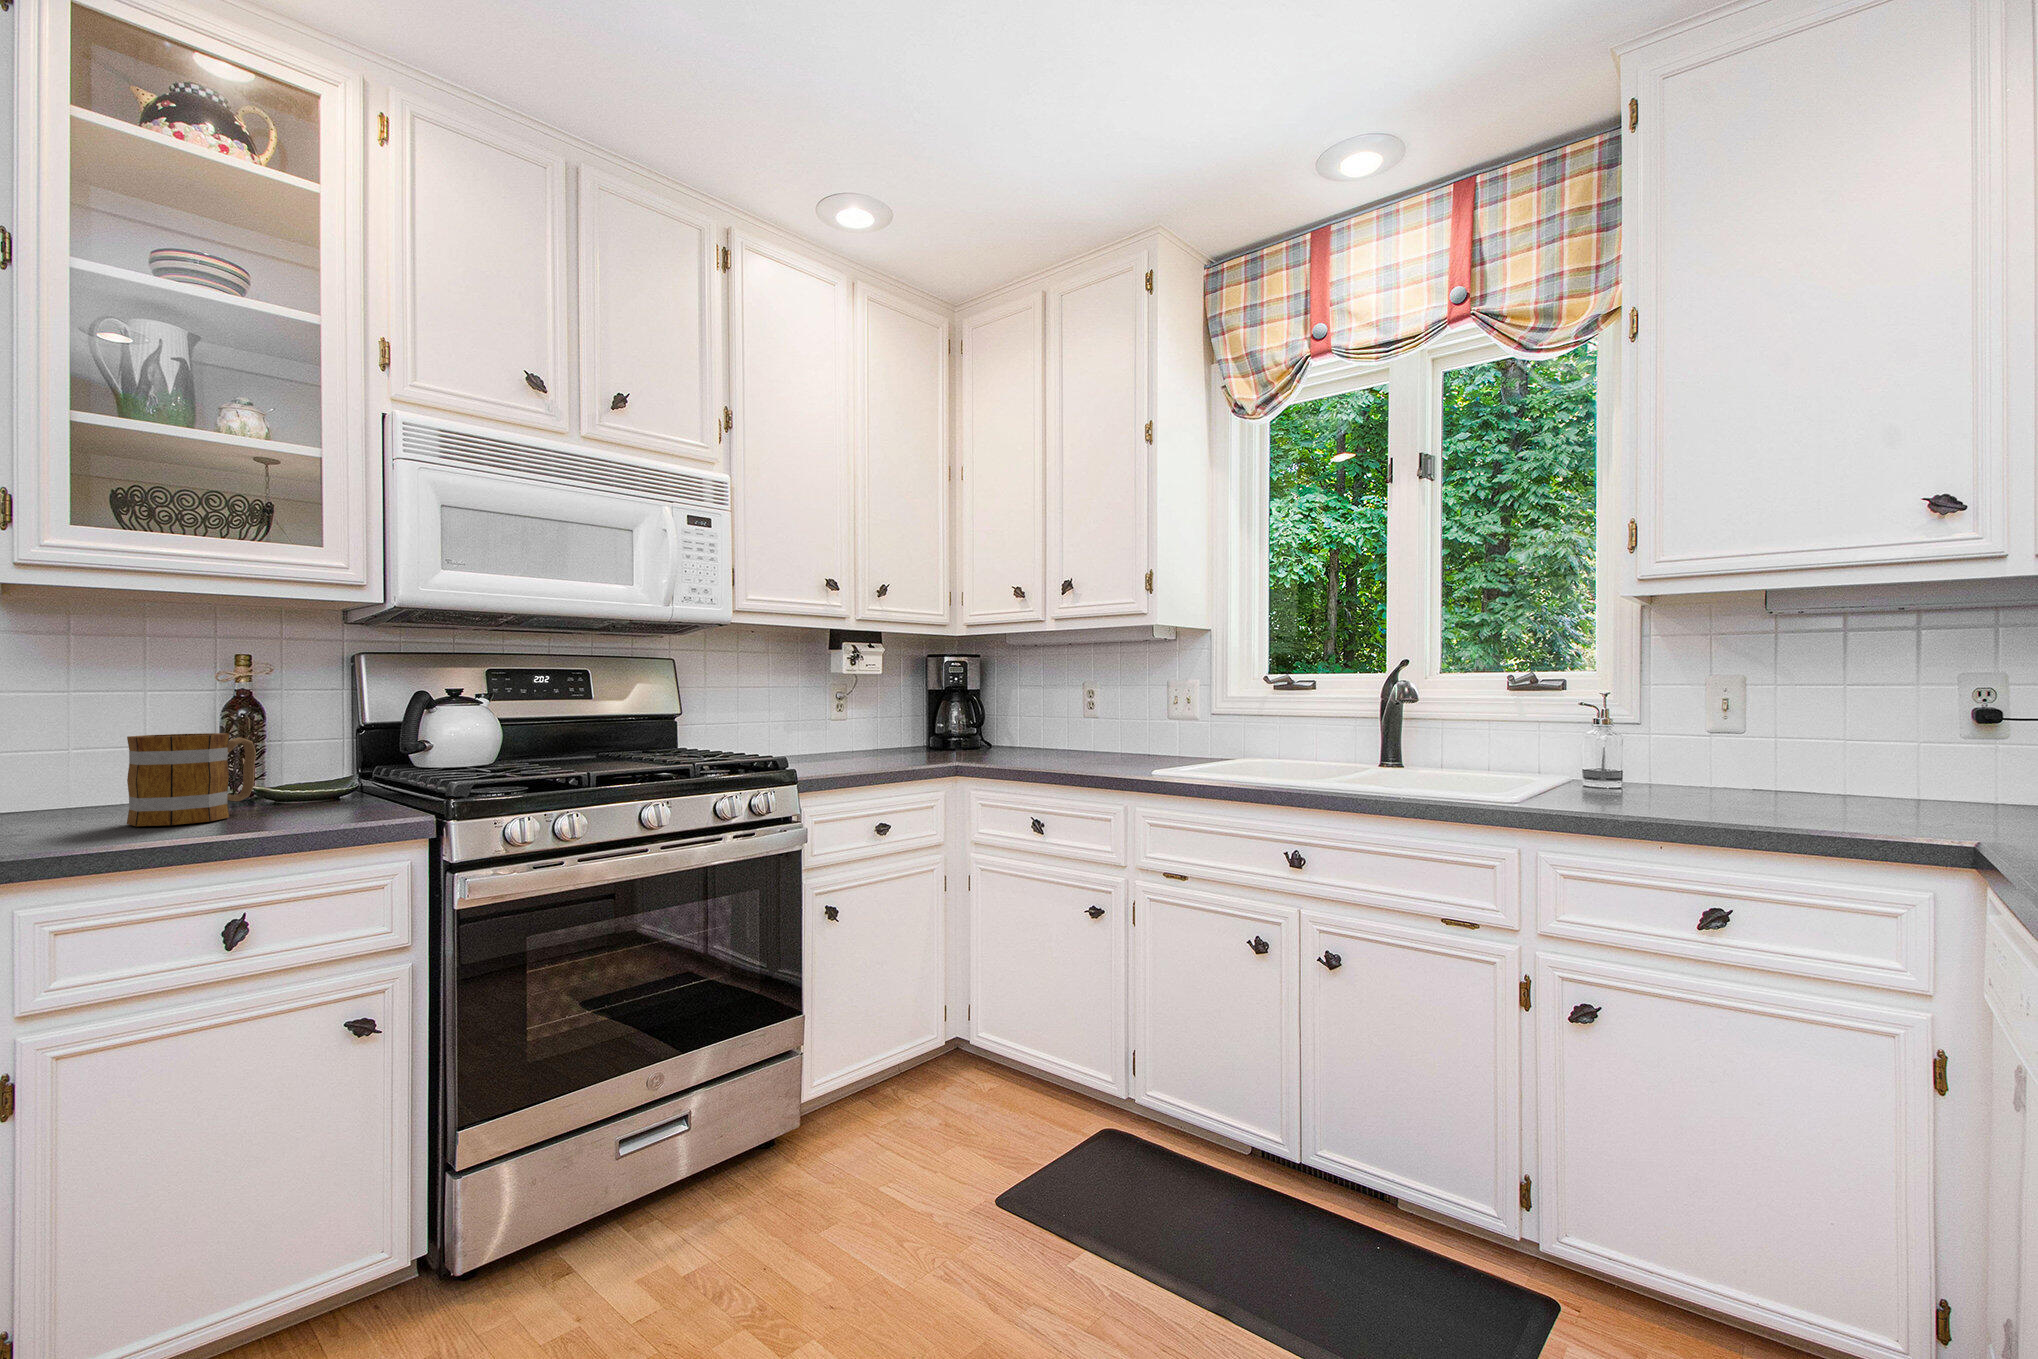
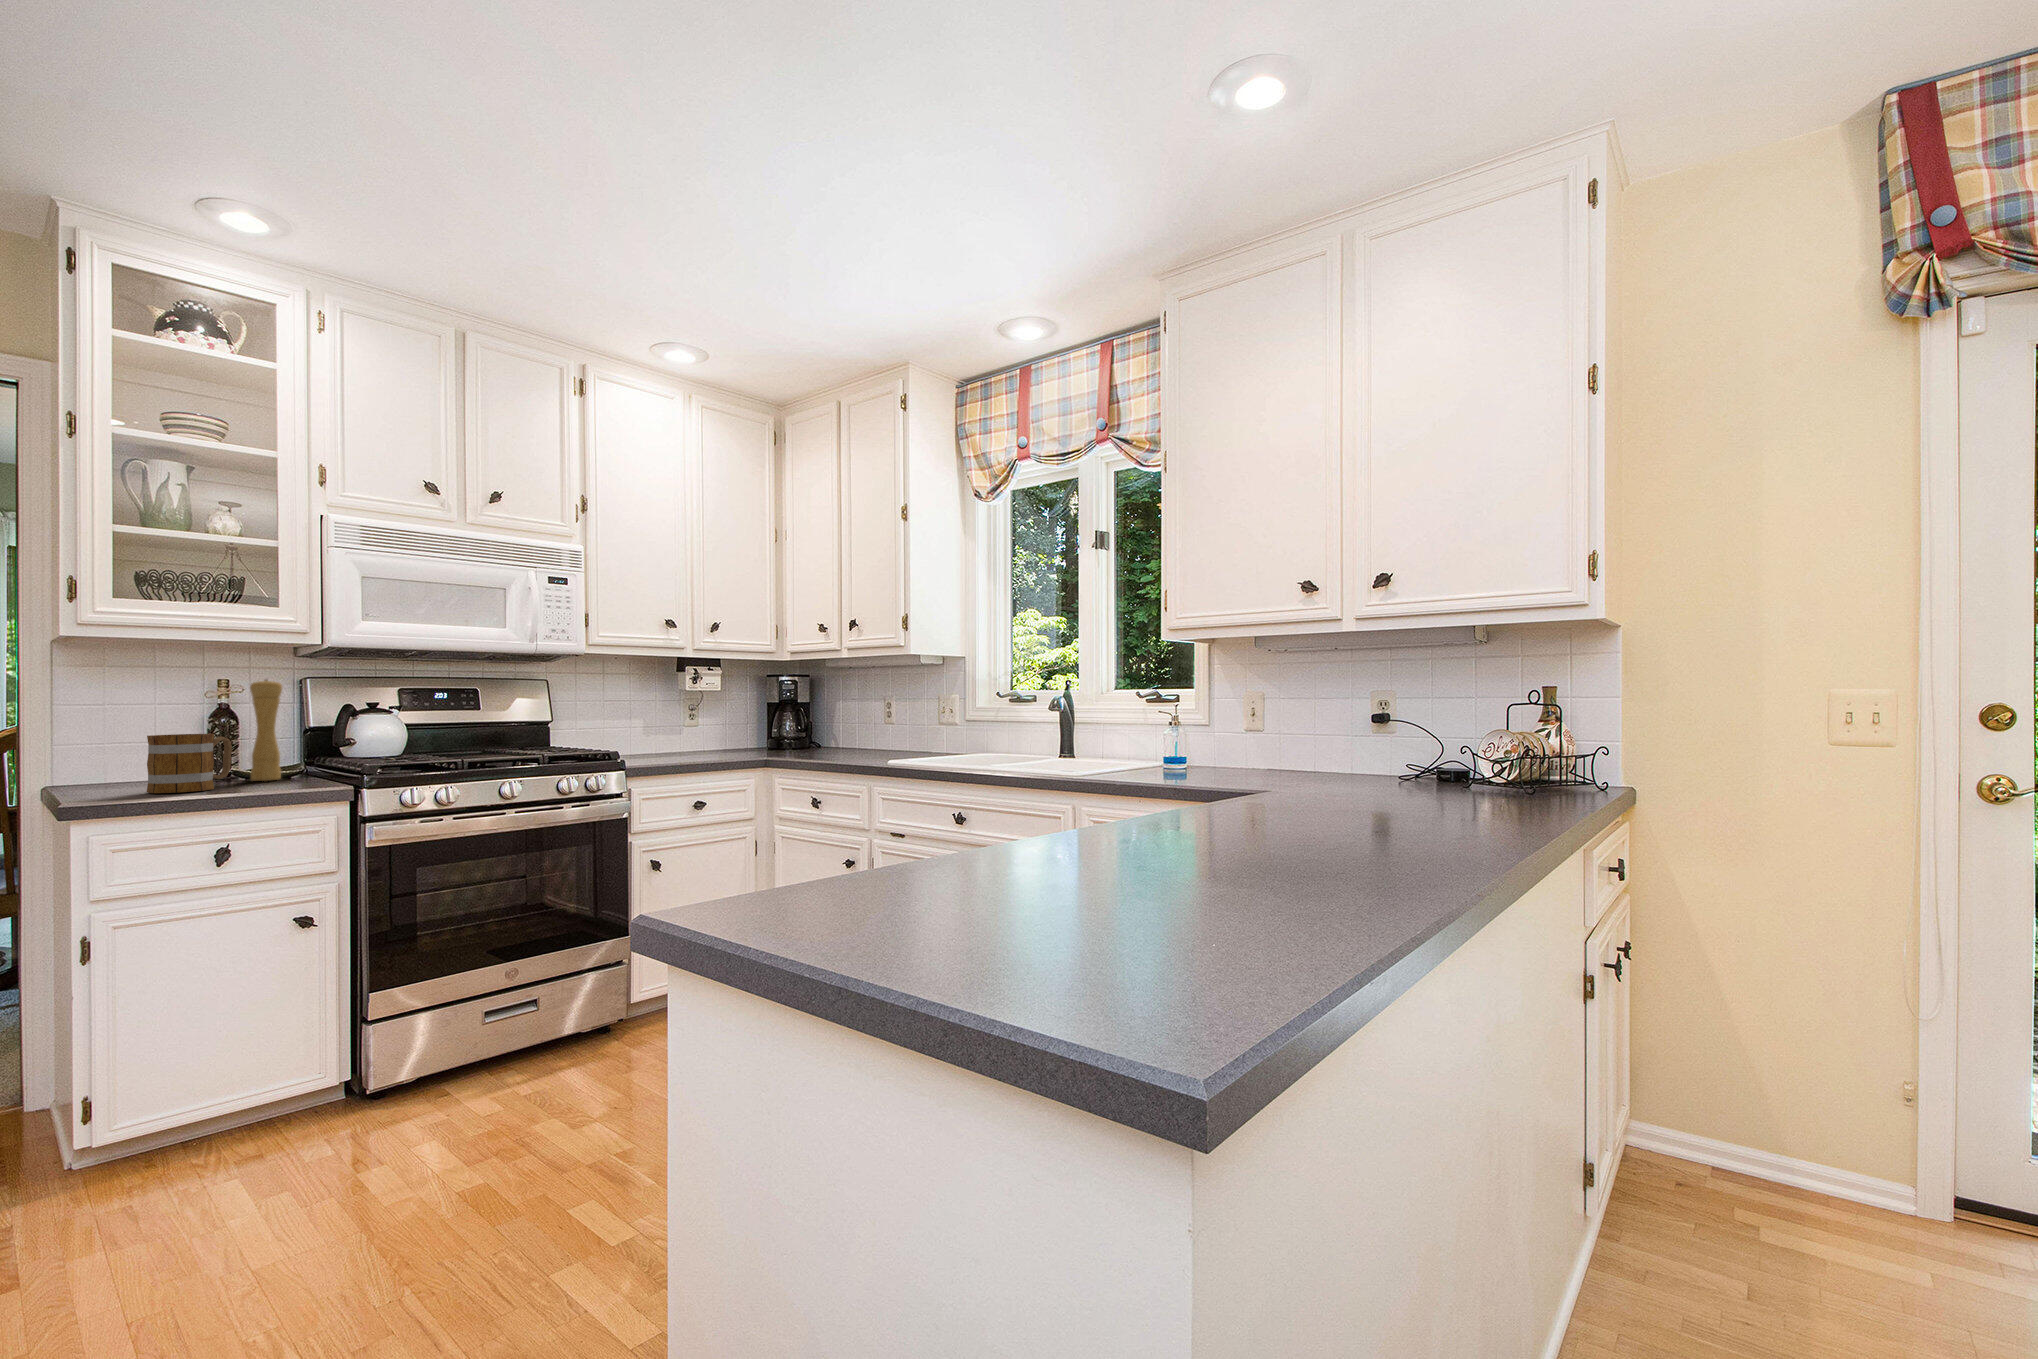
pepper mill: none [282,653,328,802] -> present [250,680,282,781]

